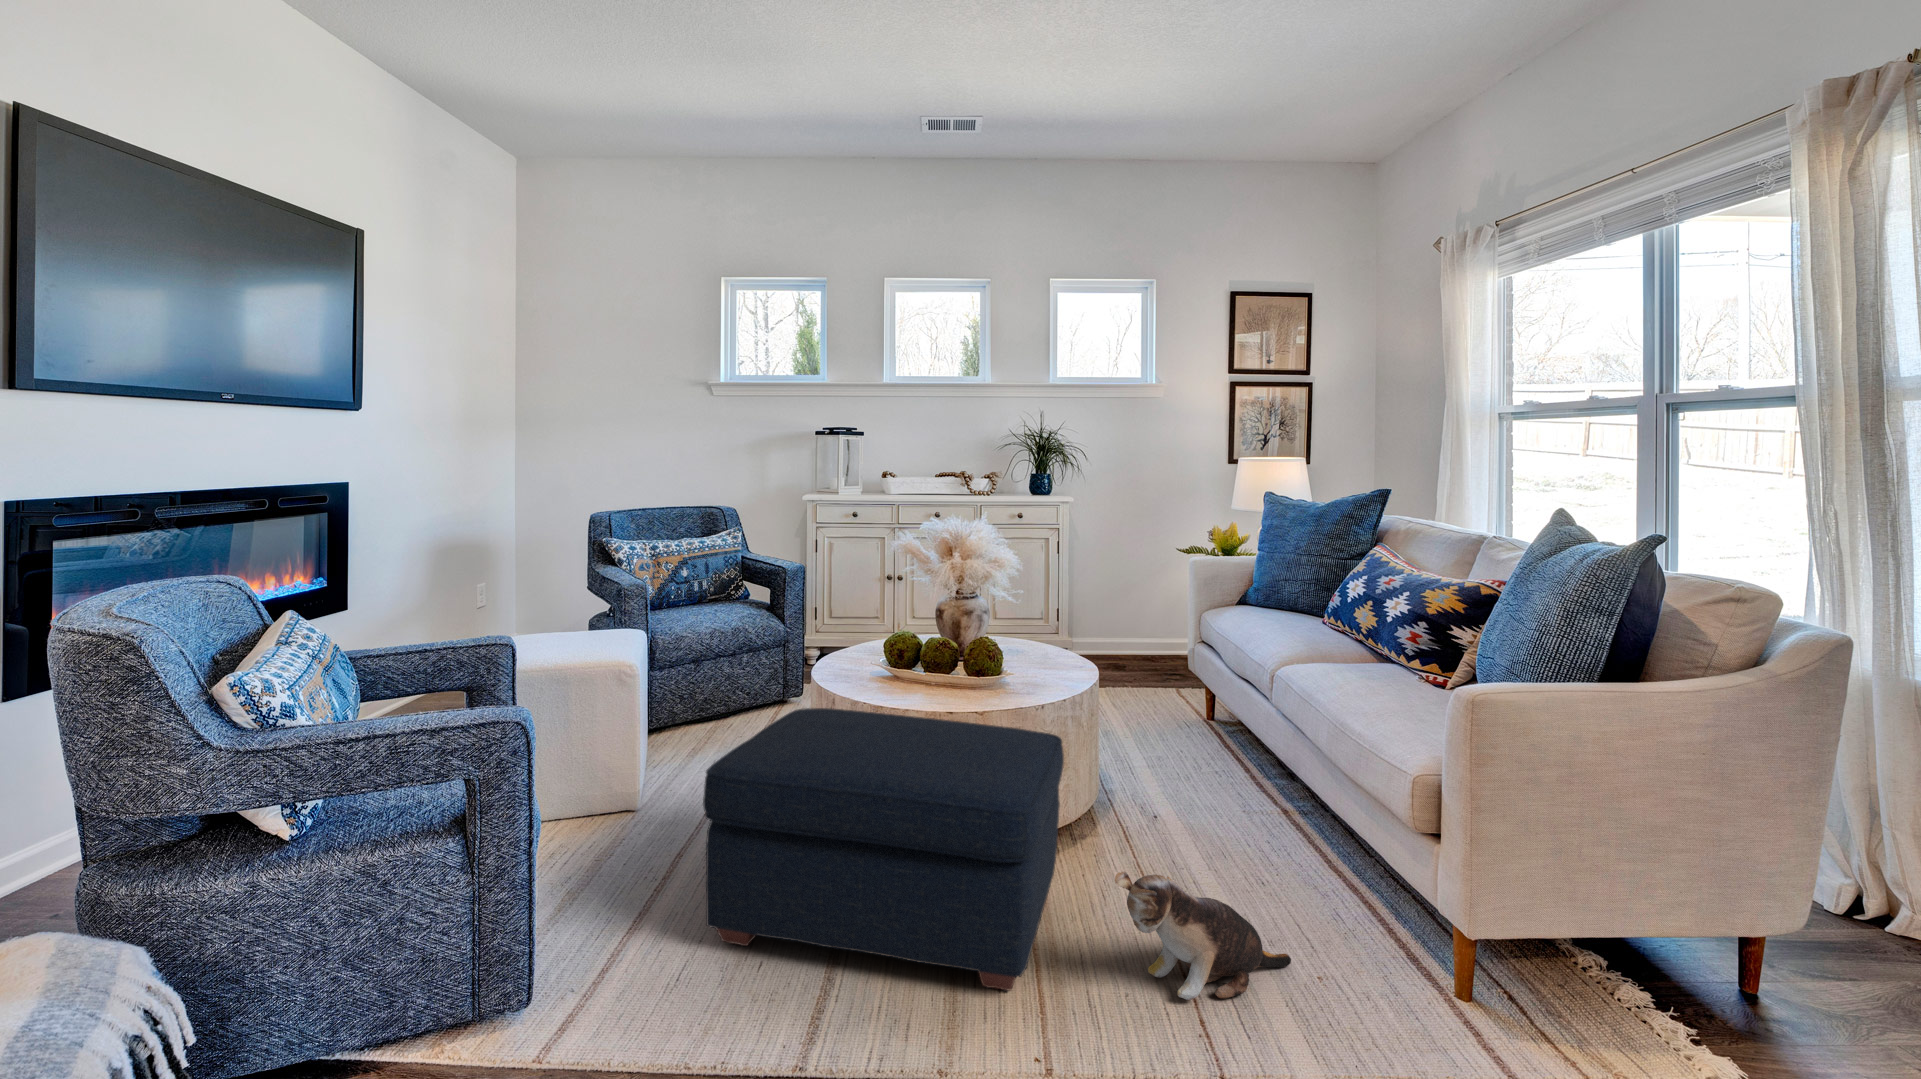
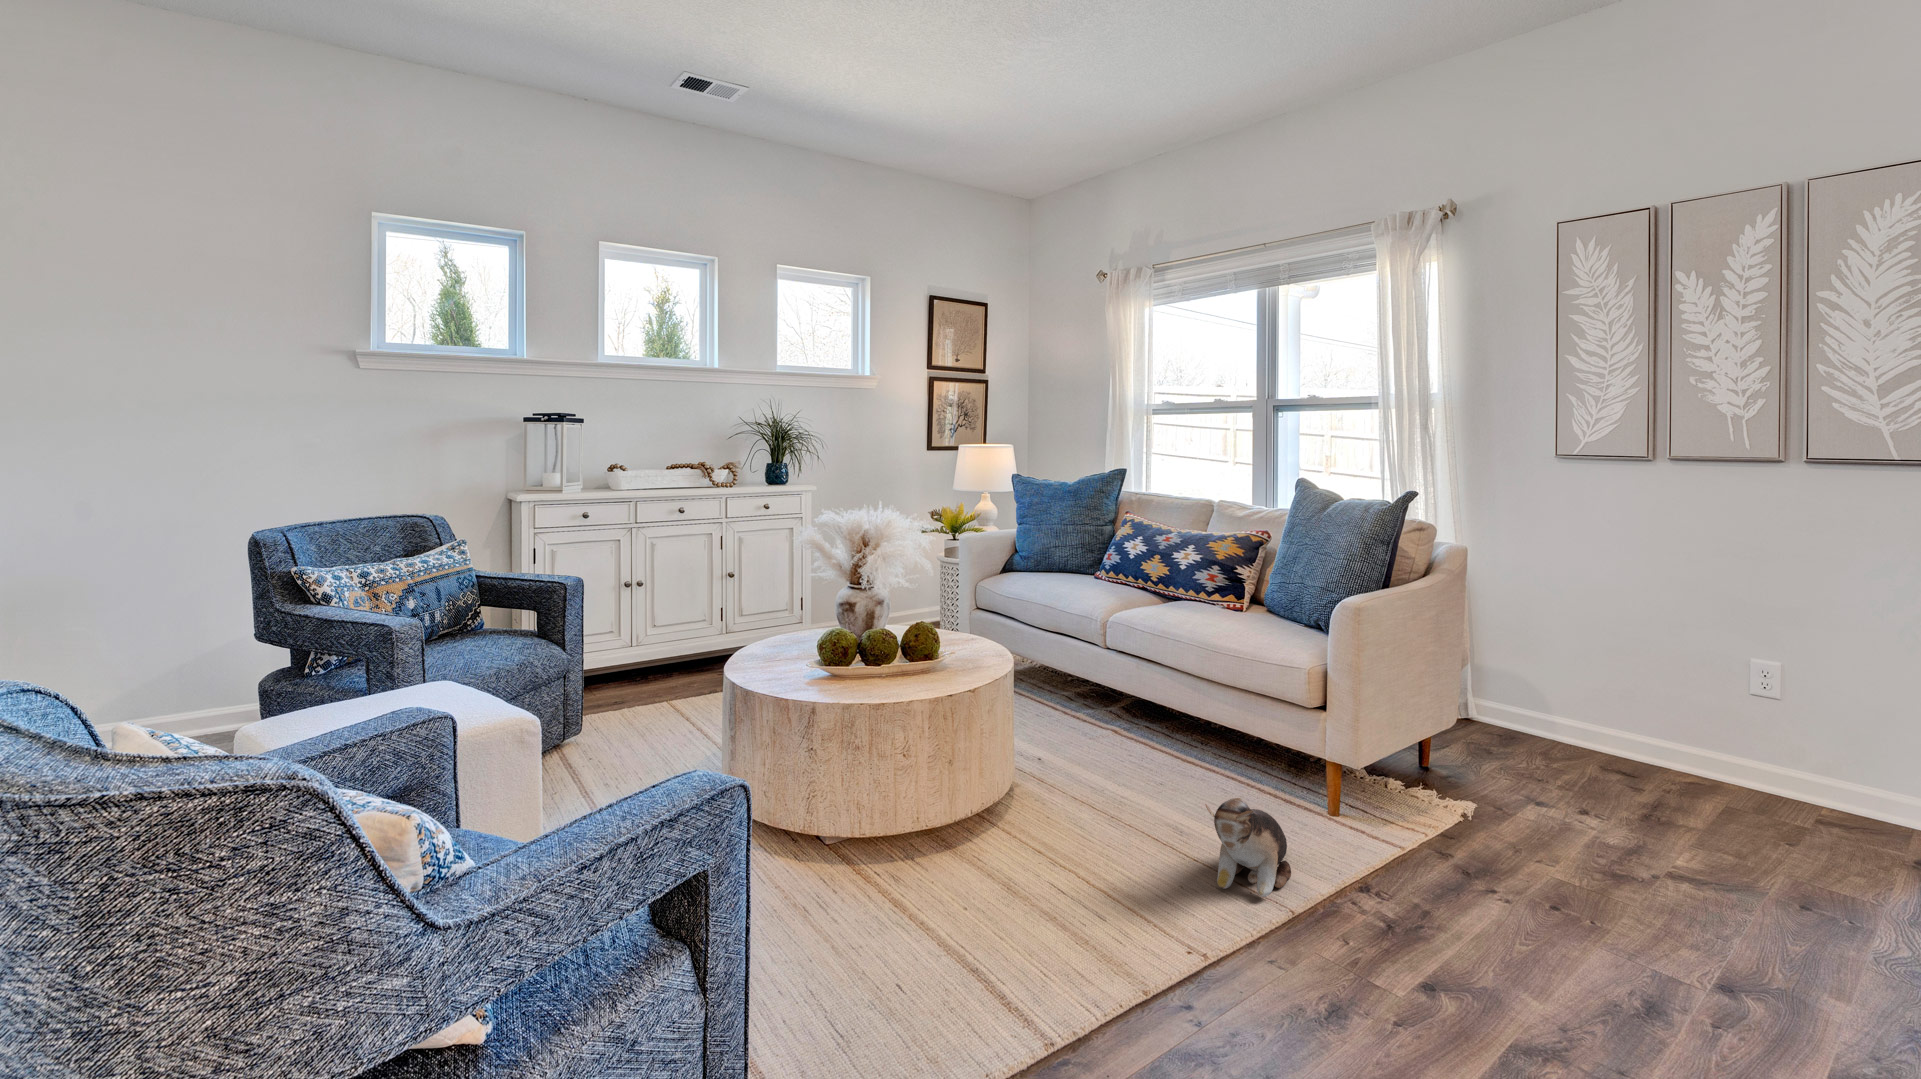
ottoman: present [703,708,1064,991] -> none [798,701,1174,999]

